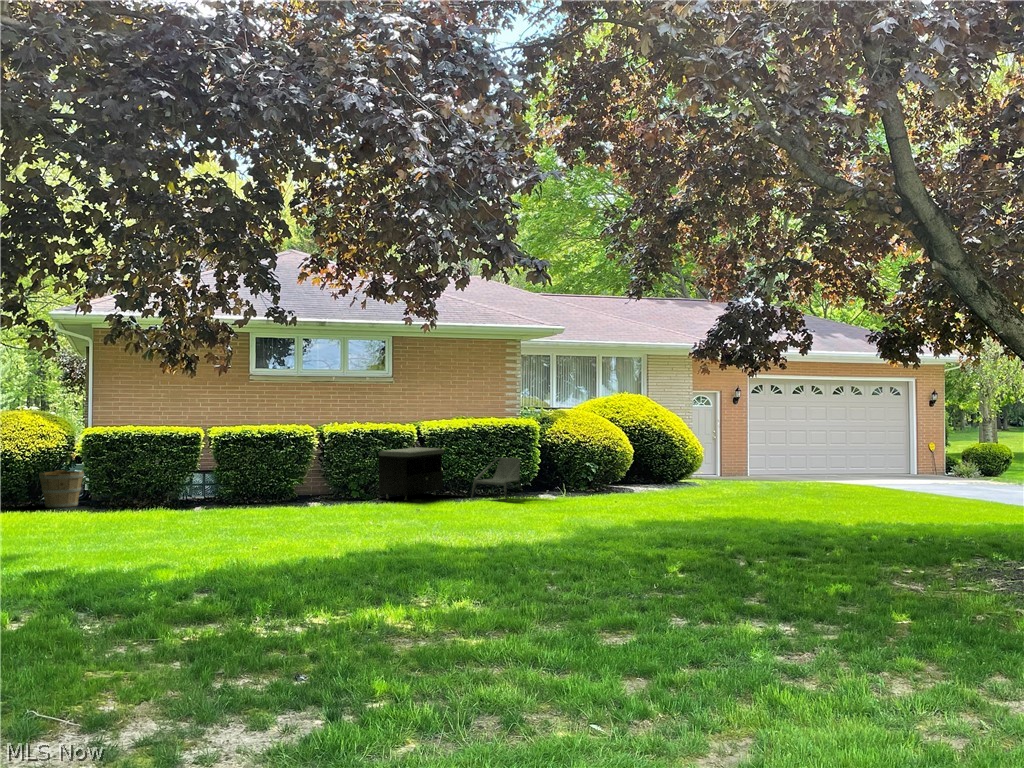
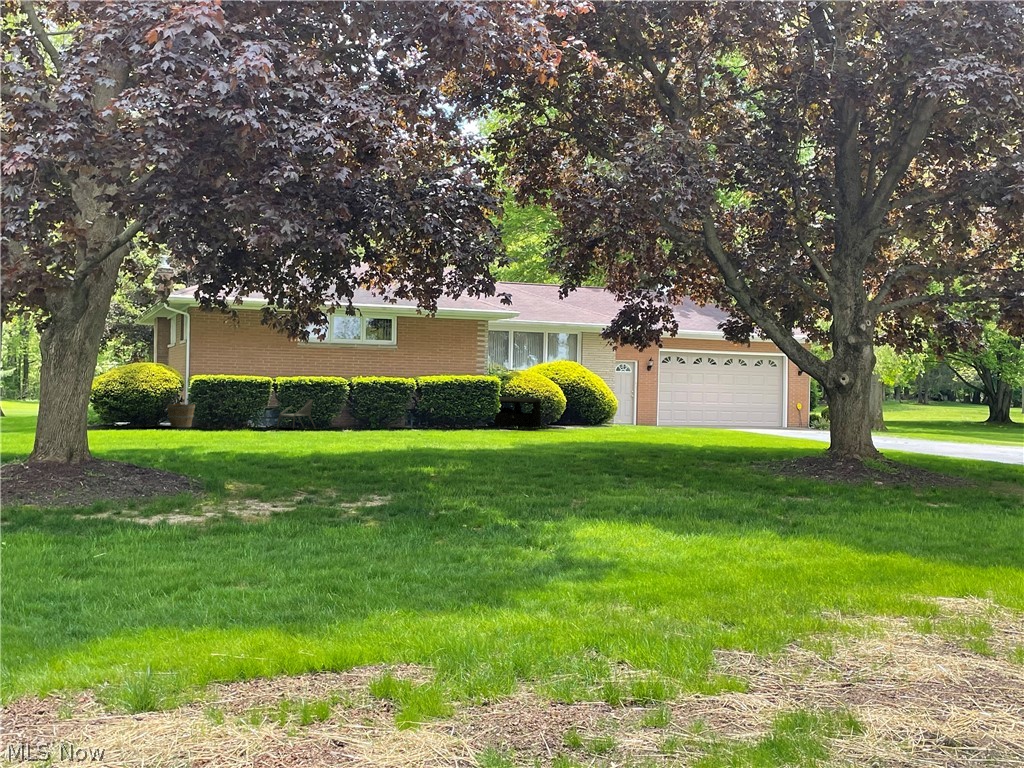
storage bench: present [379,448,444,500] -> present [494,397,541,430]
armchair: present [471,458,524,502] -> present [277,400,315,428]

